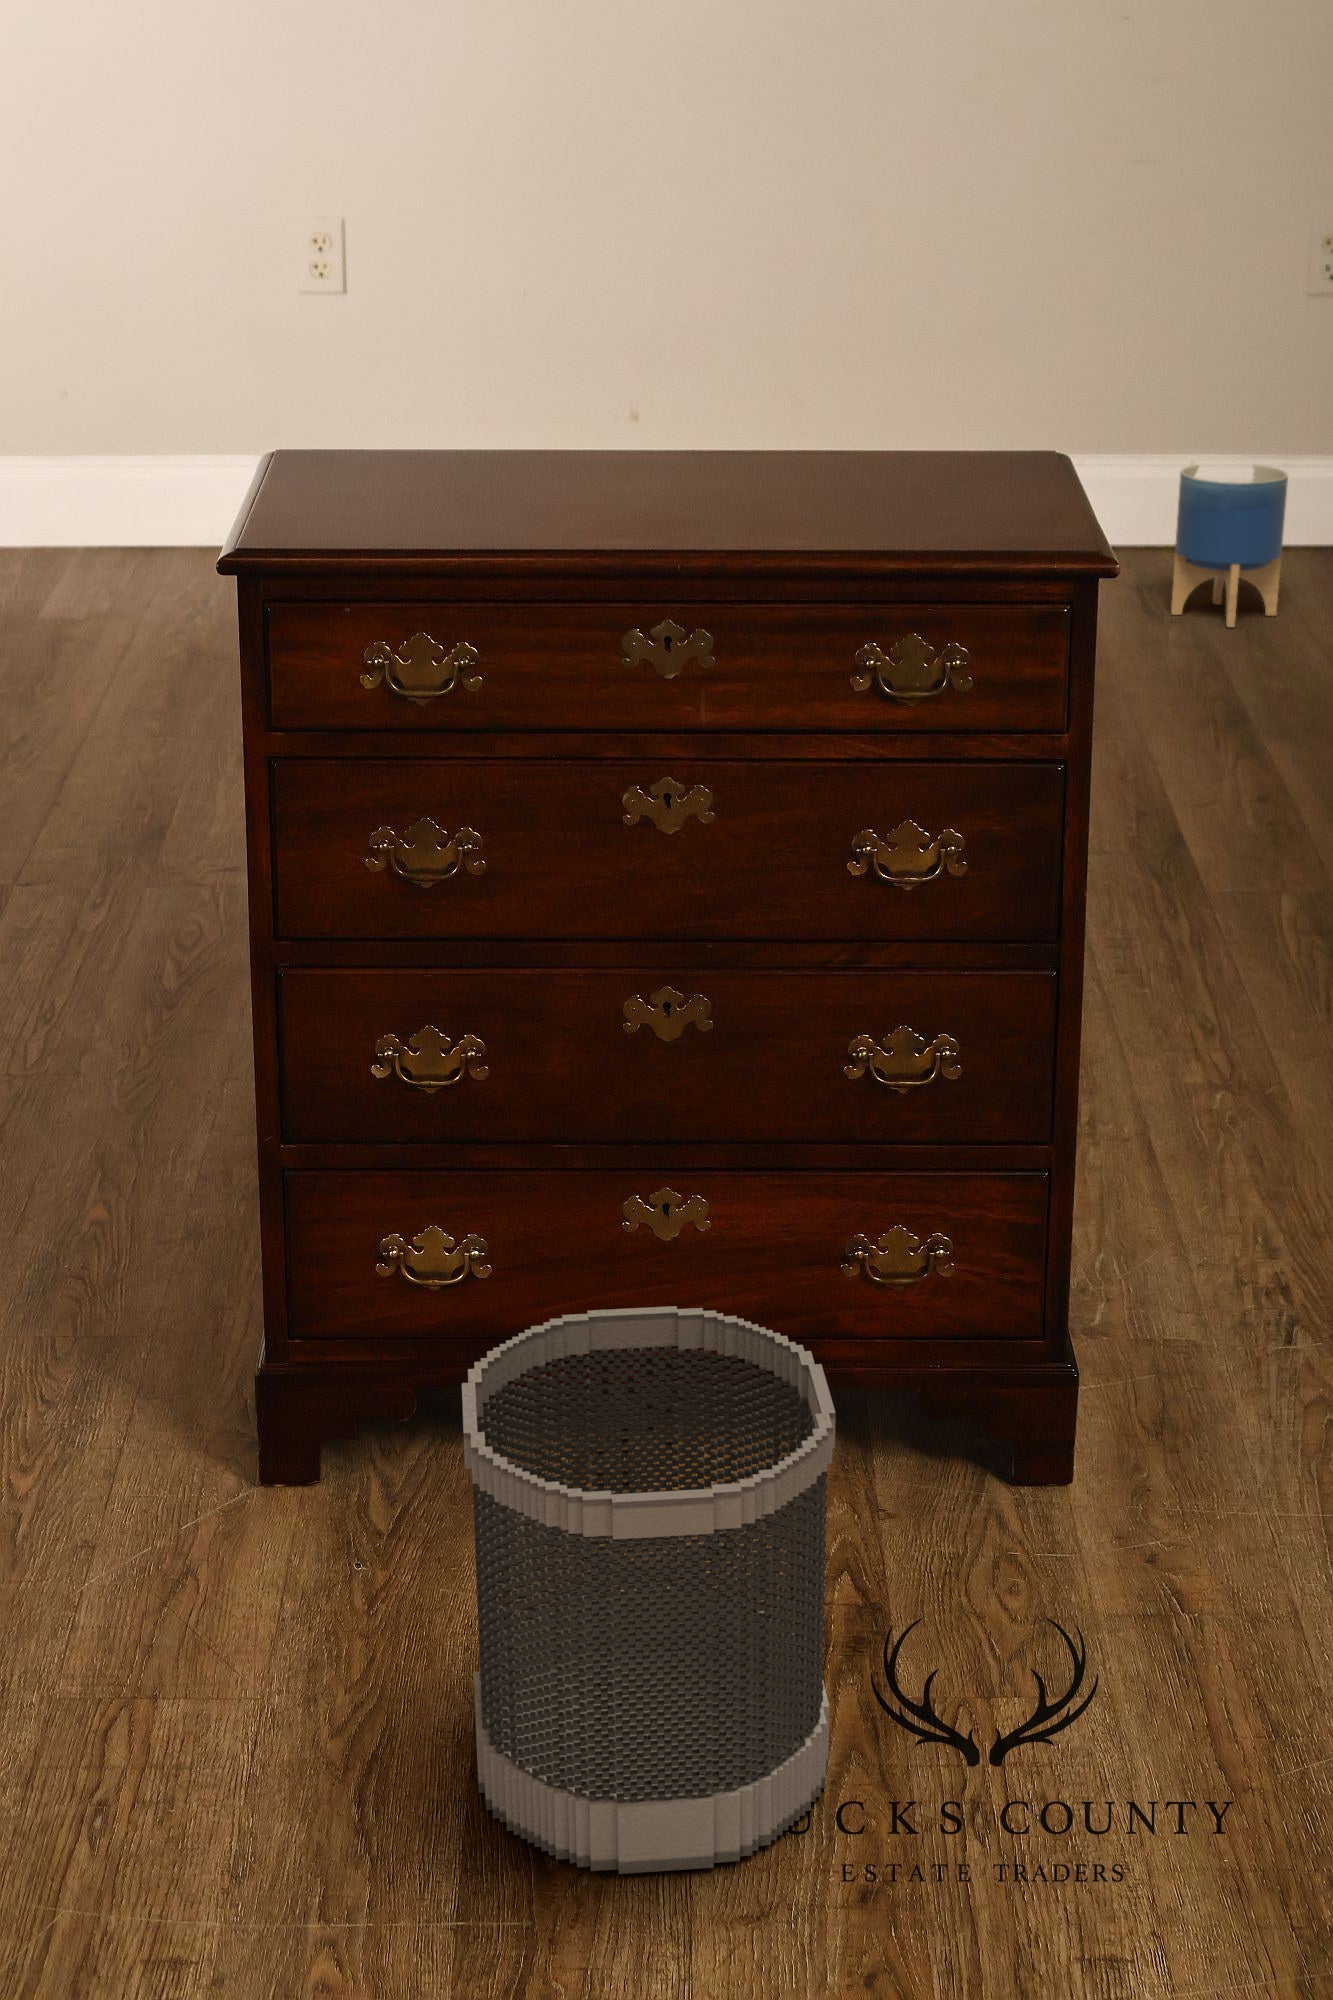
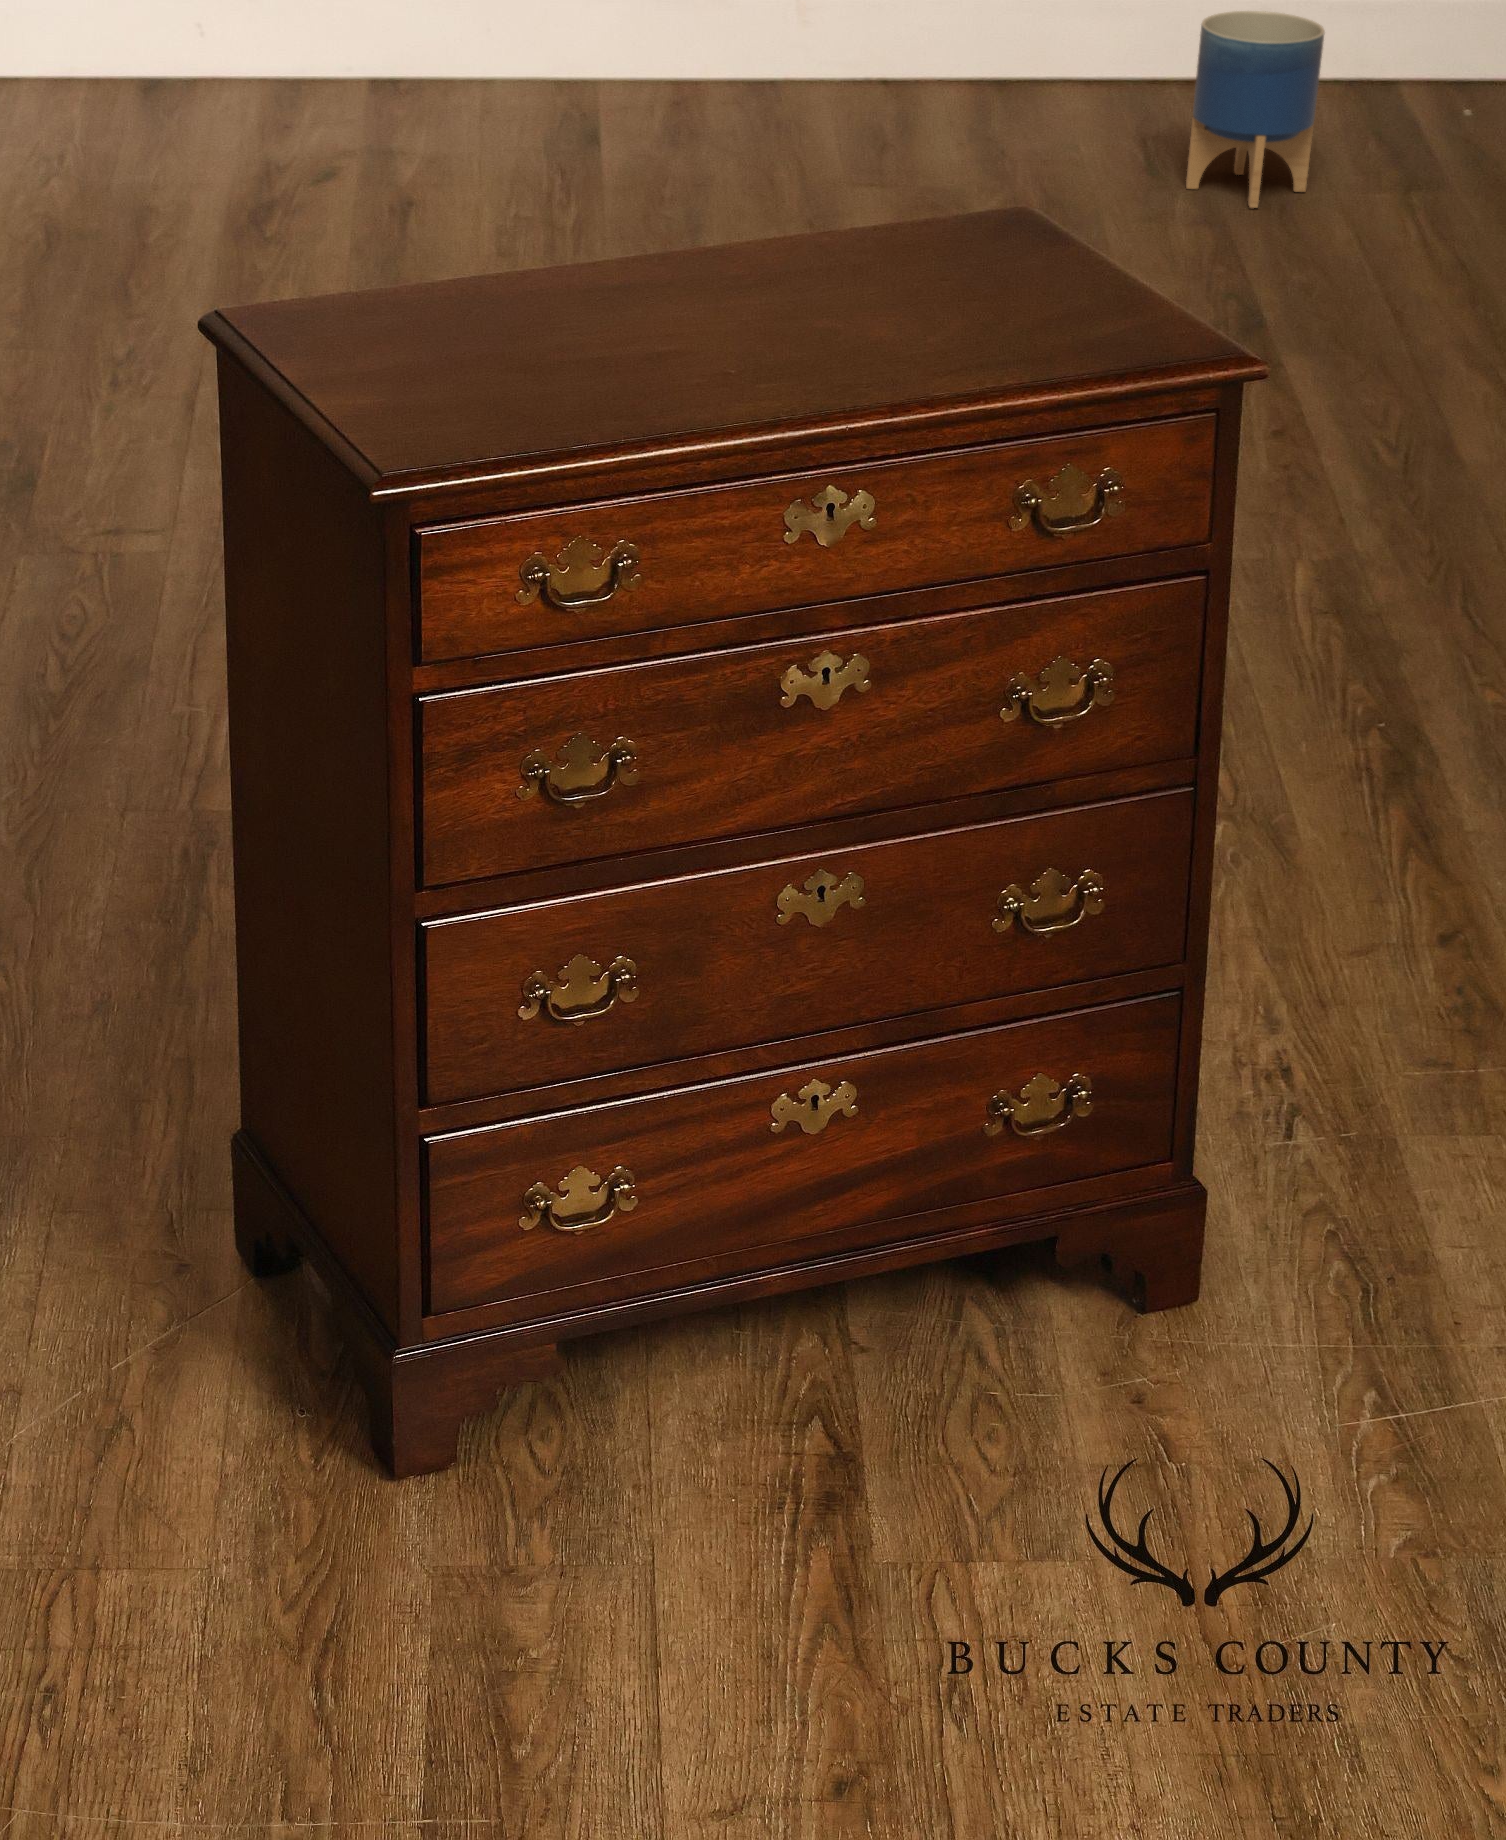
wastebasket: present [462,1306,836,1874] -> none [425,1174,817,1764]

